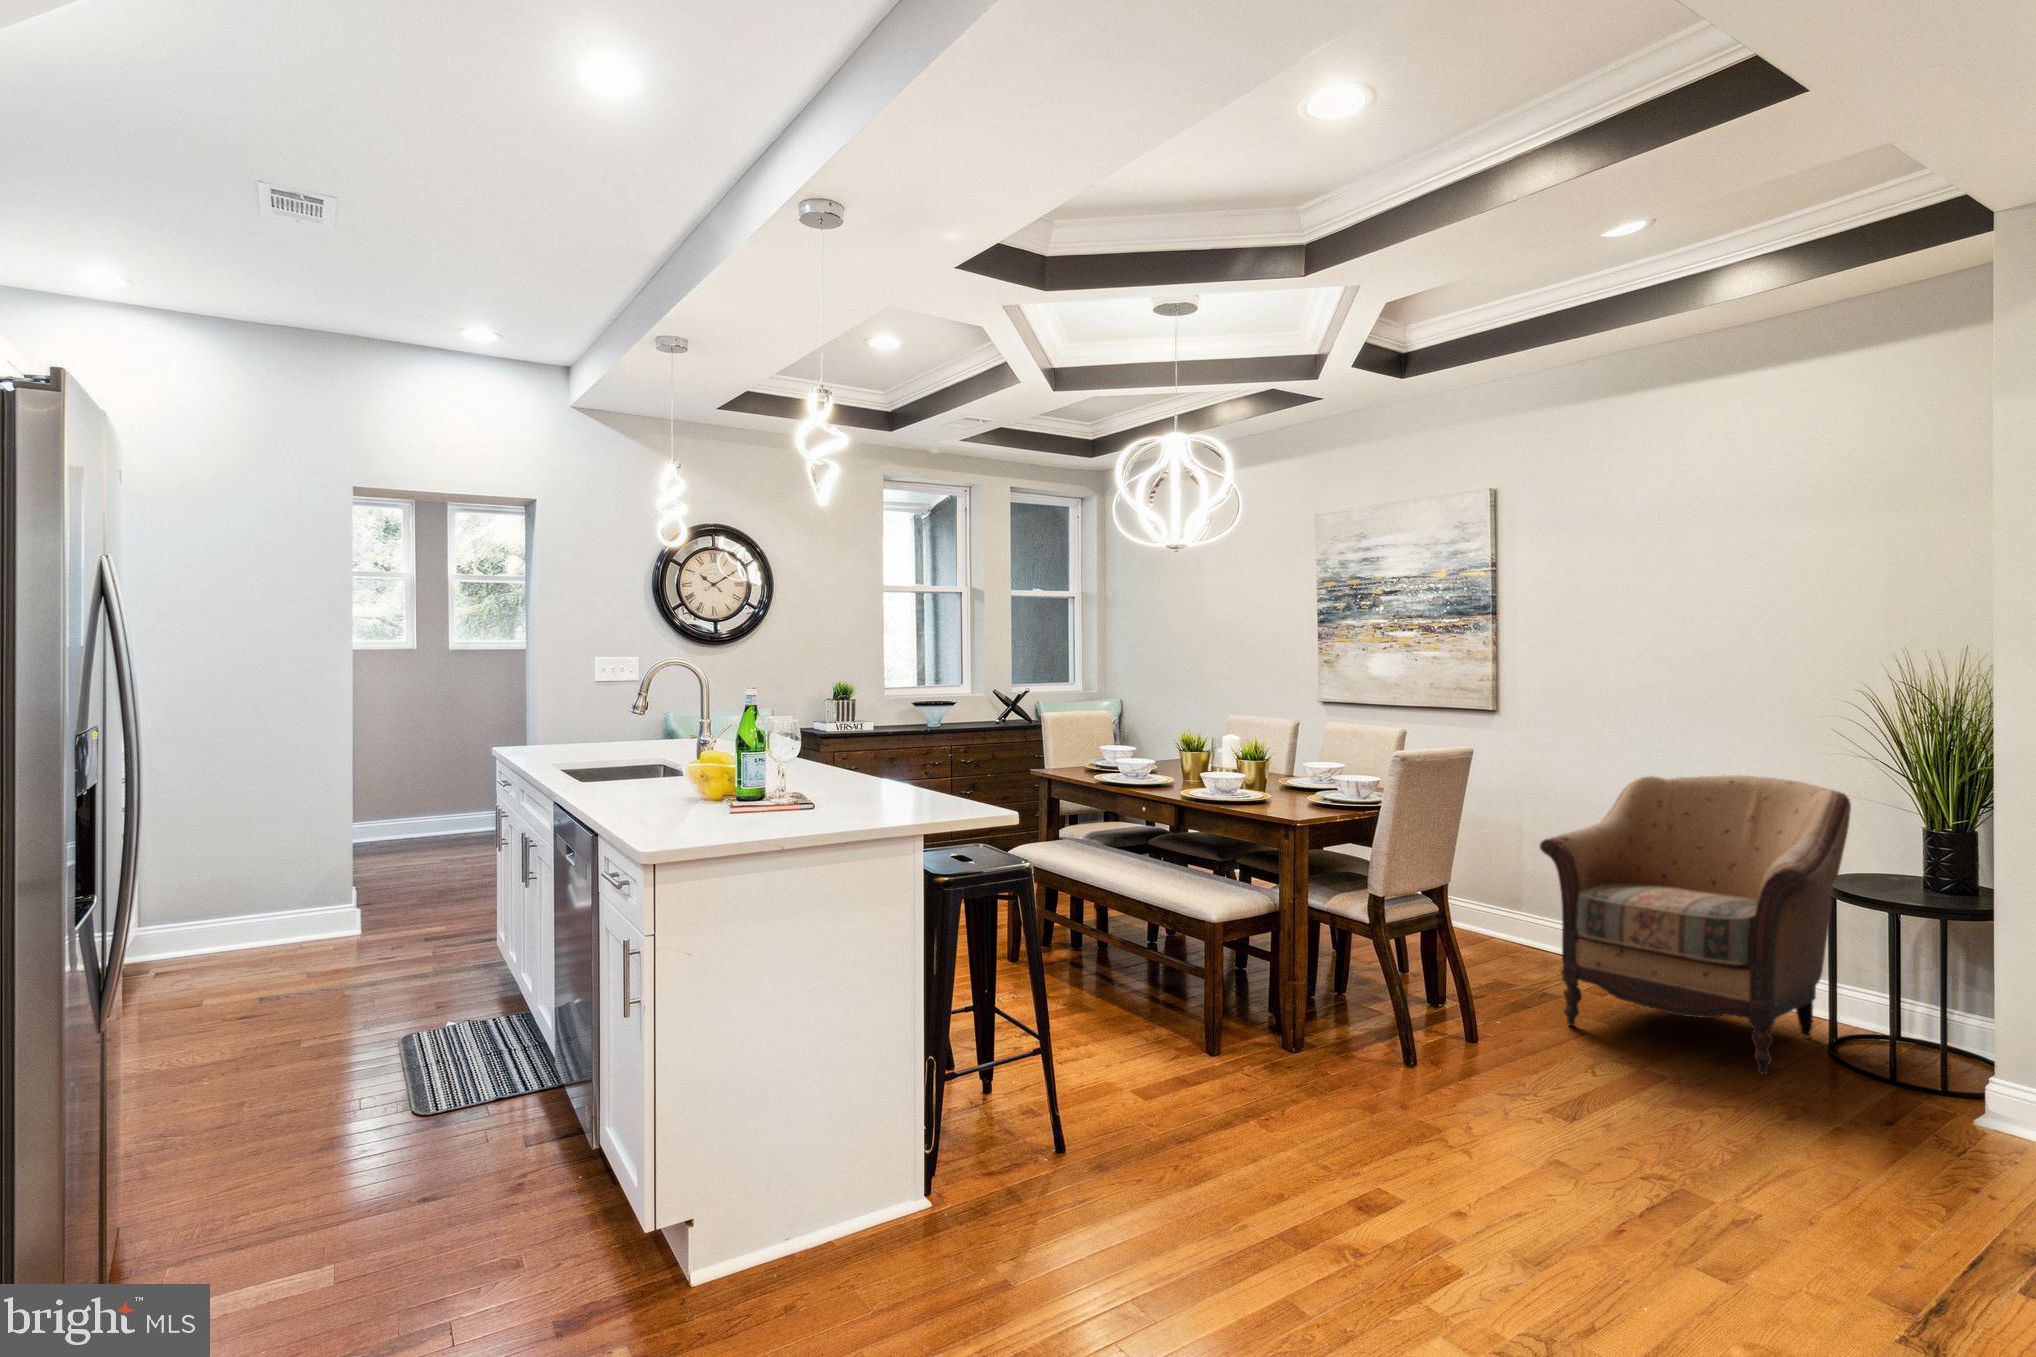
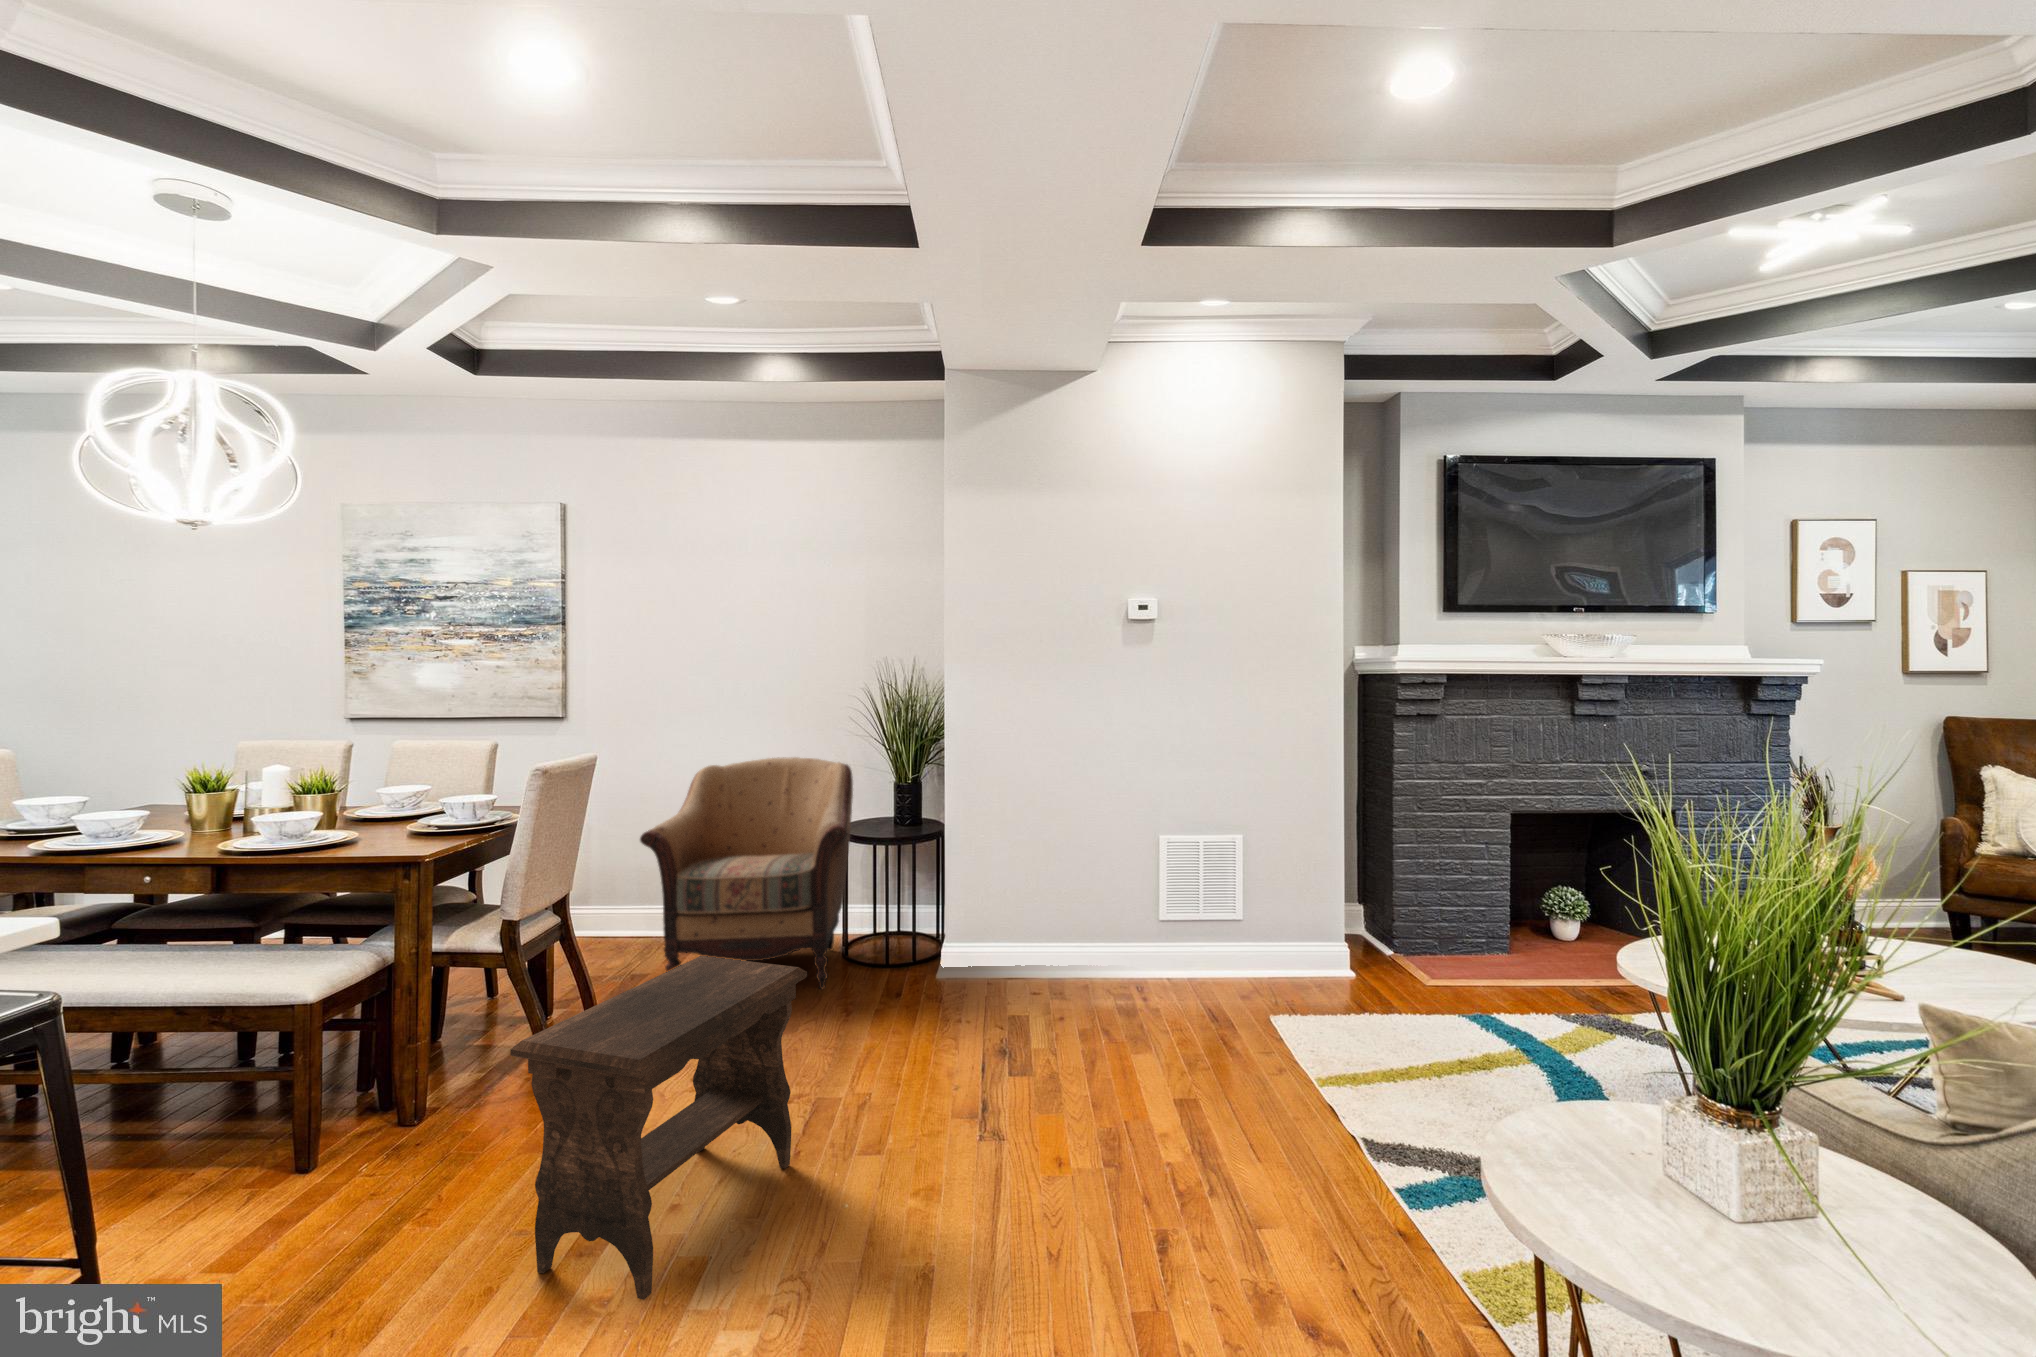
footstool: none [1305,966,1635,1265] -> present [510,956,807,1300]

